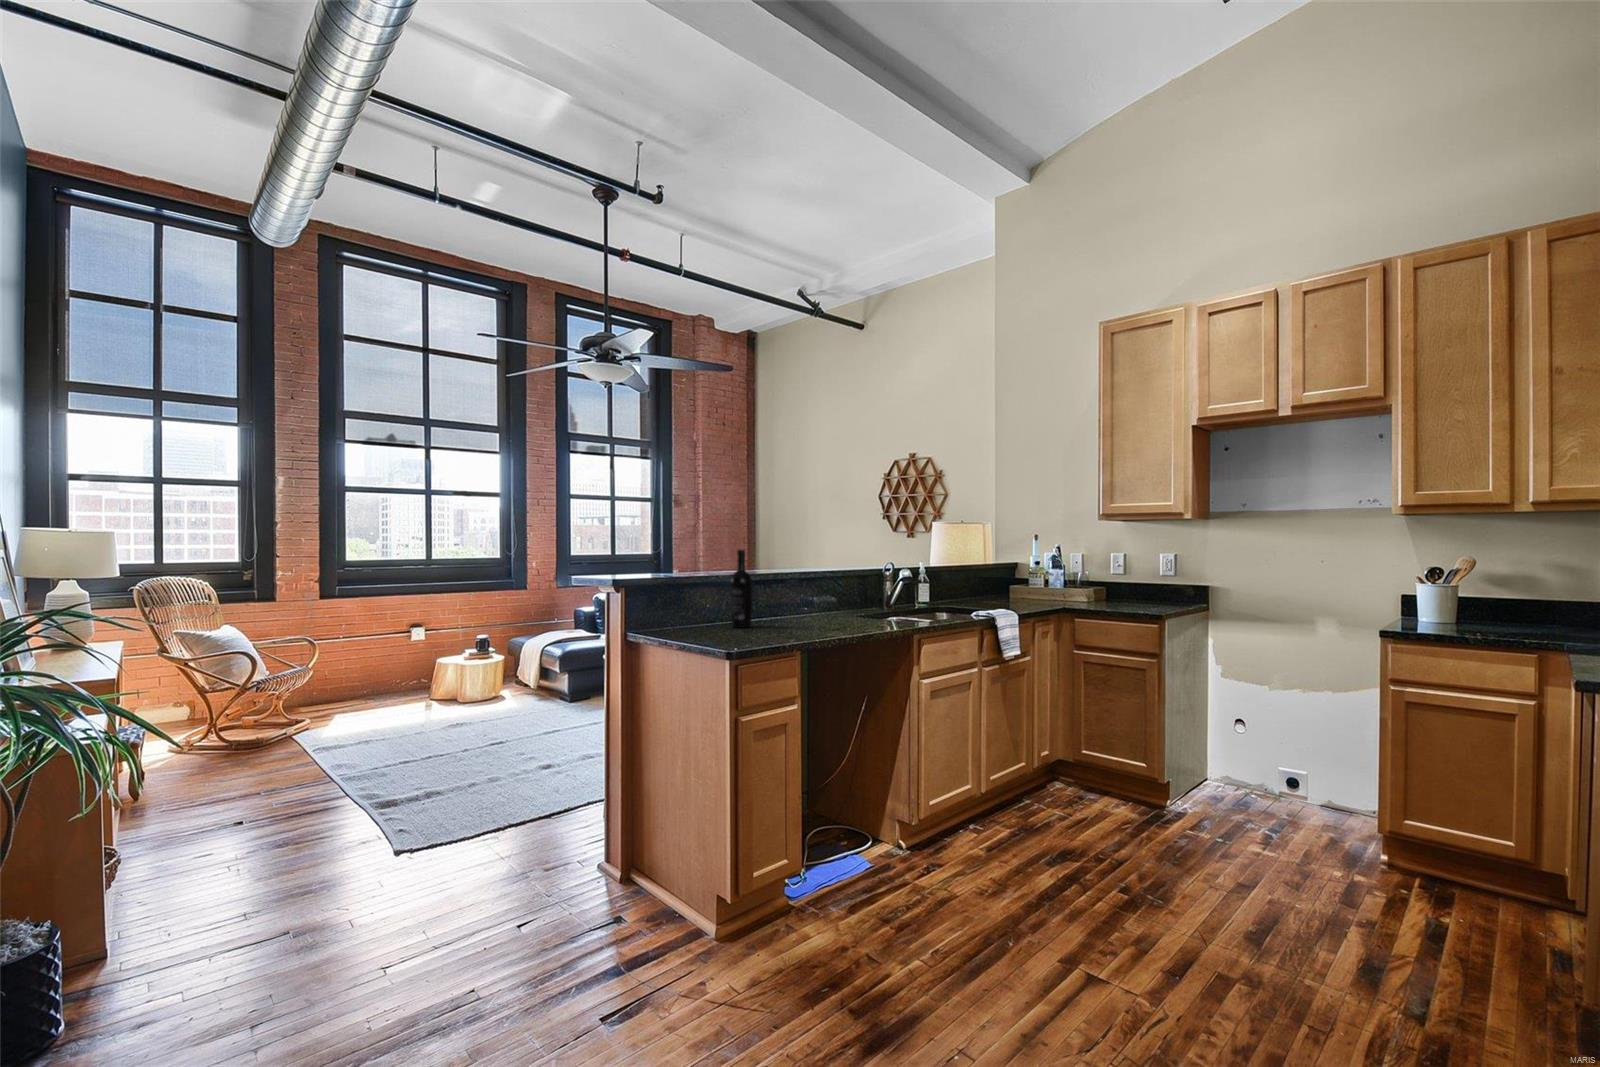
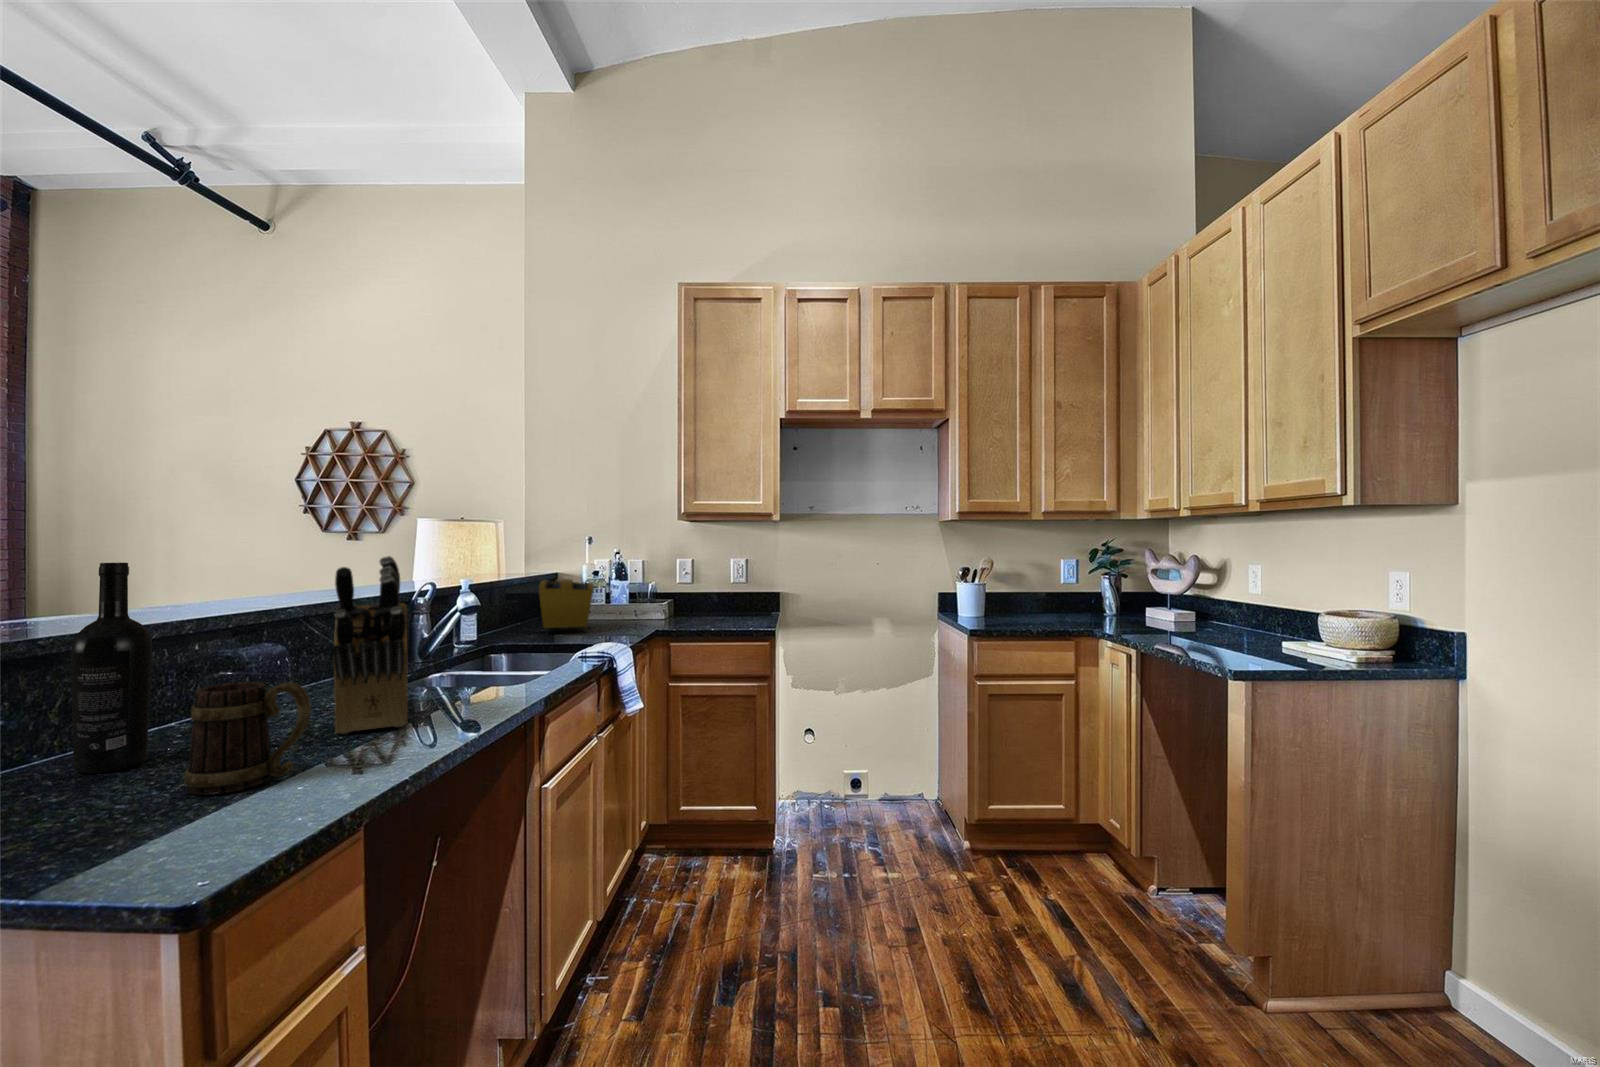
knife block: none [804,548,852,629] -> present [332,556,408,734]
toaster: none [973,566,1017,605] -> present [539,579,594,634]
mug: none [753,597,789,636] -> present [184,682,311,795]

